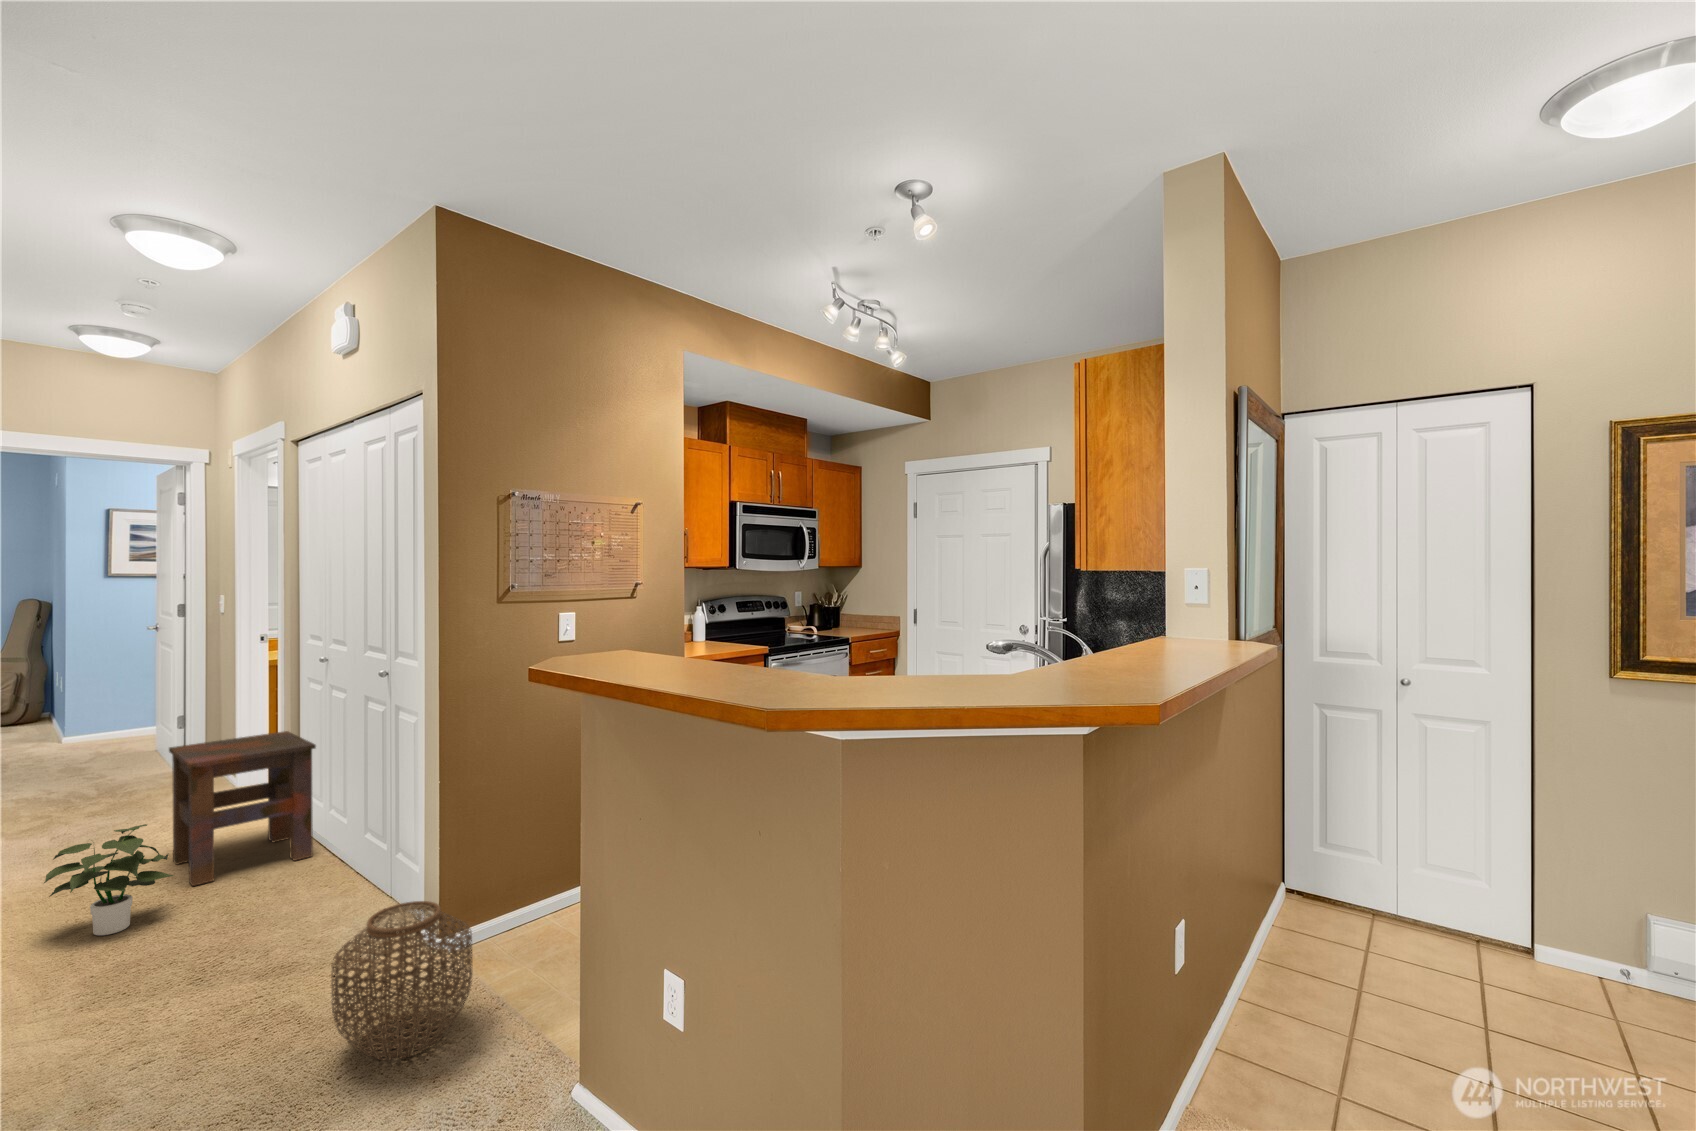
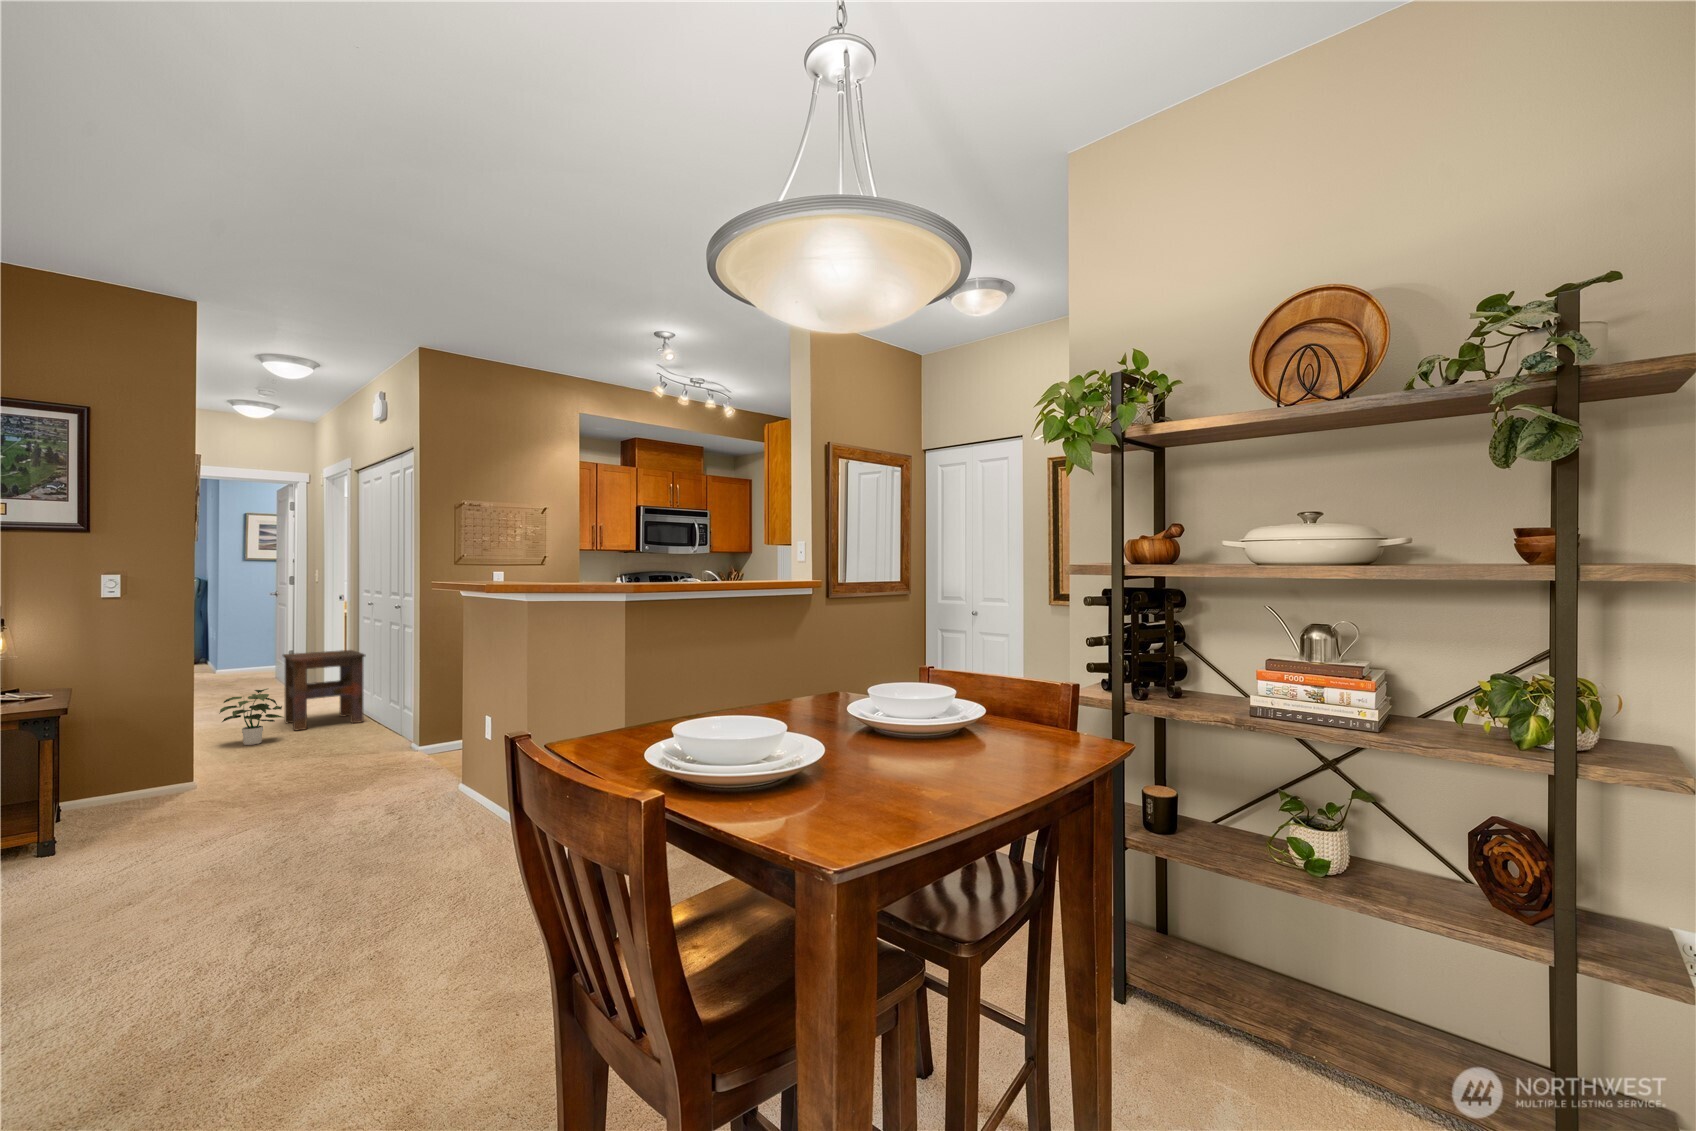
woven basket: present [331,901,472,1060] -> none [356,711,426,781]

